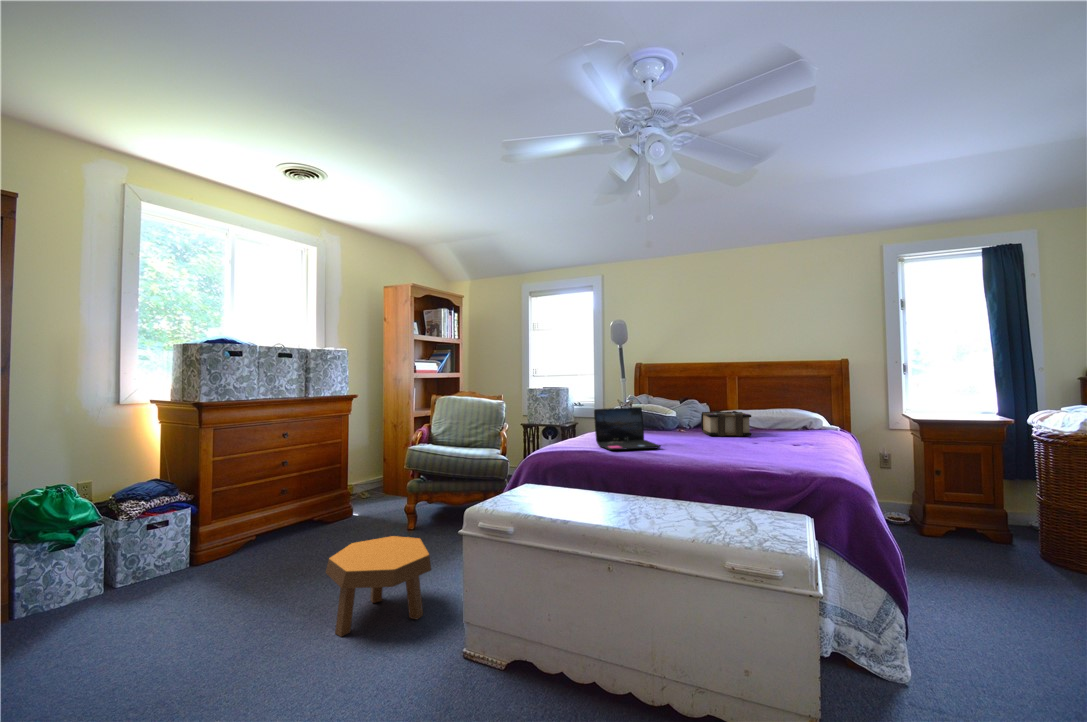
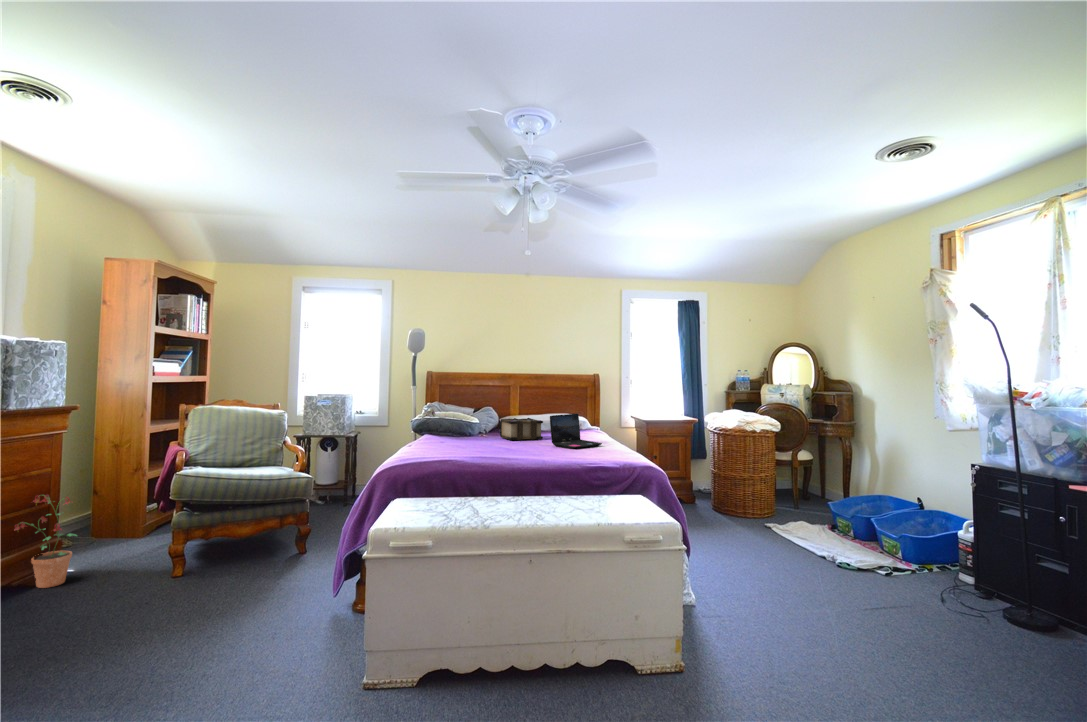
laptop: present [594,407,661,450] -> present [550,414,602,448]
potted plant: none [311,462,350,532] -> present [15,495,77,588]
footstool: present [326,536,431,637] -> none [139,564,276,682]

